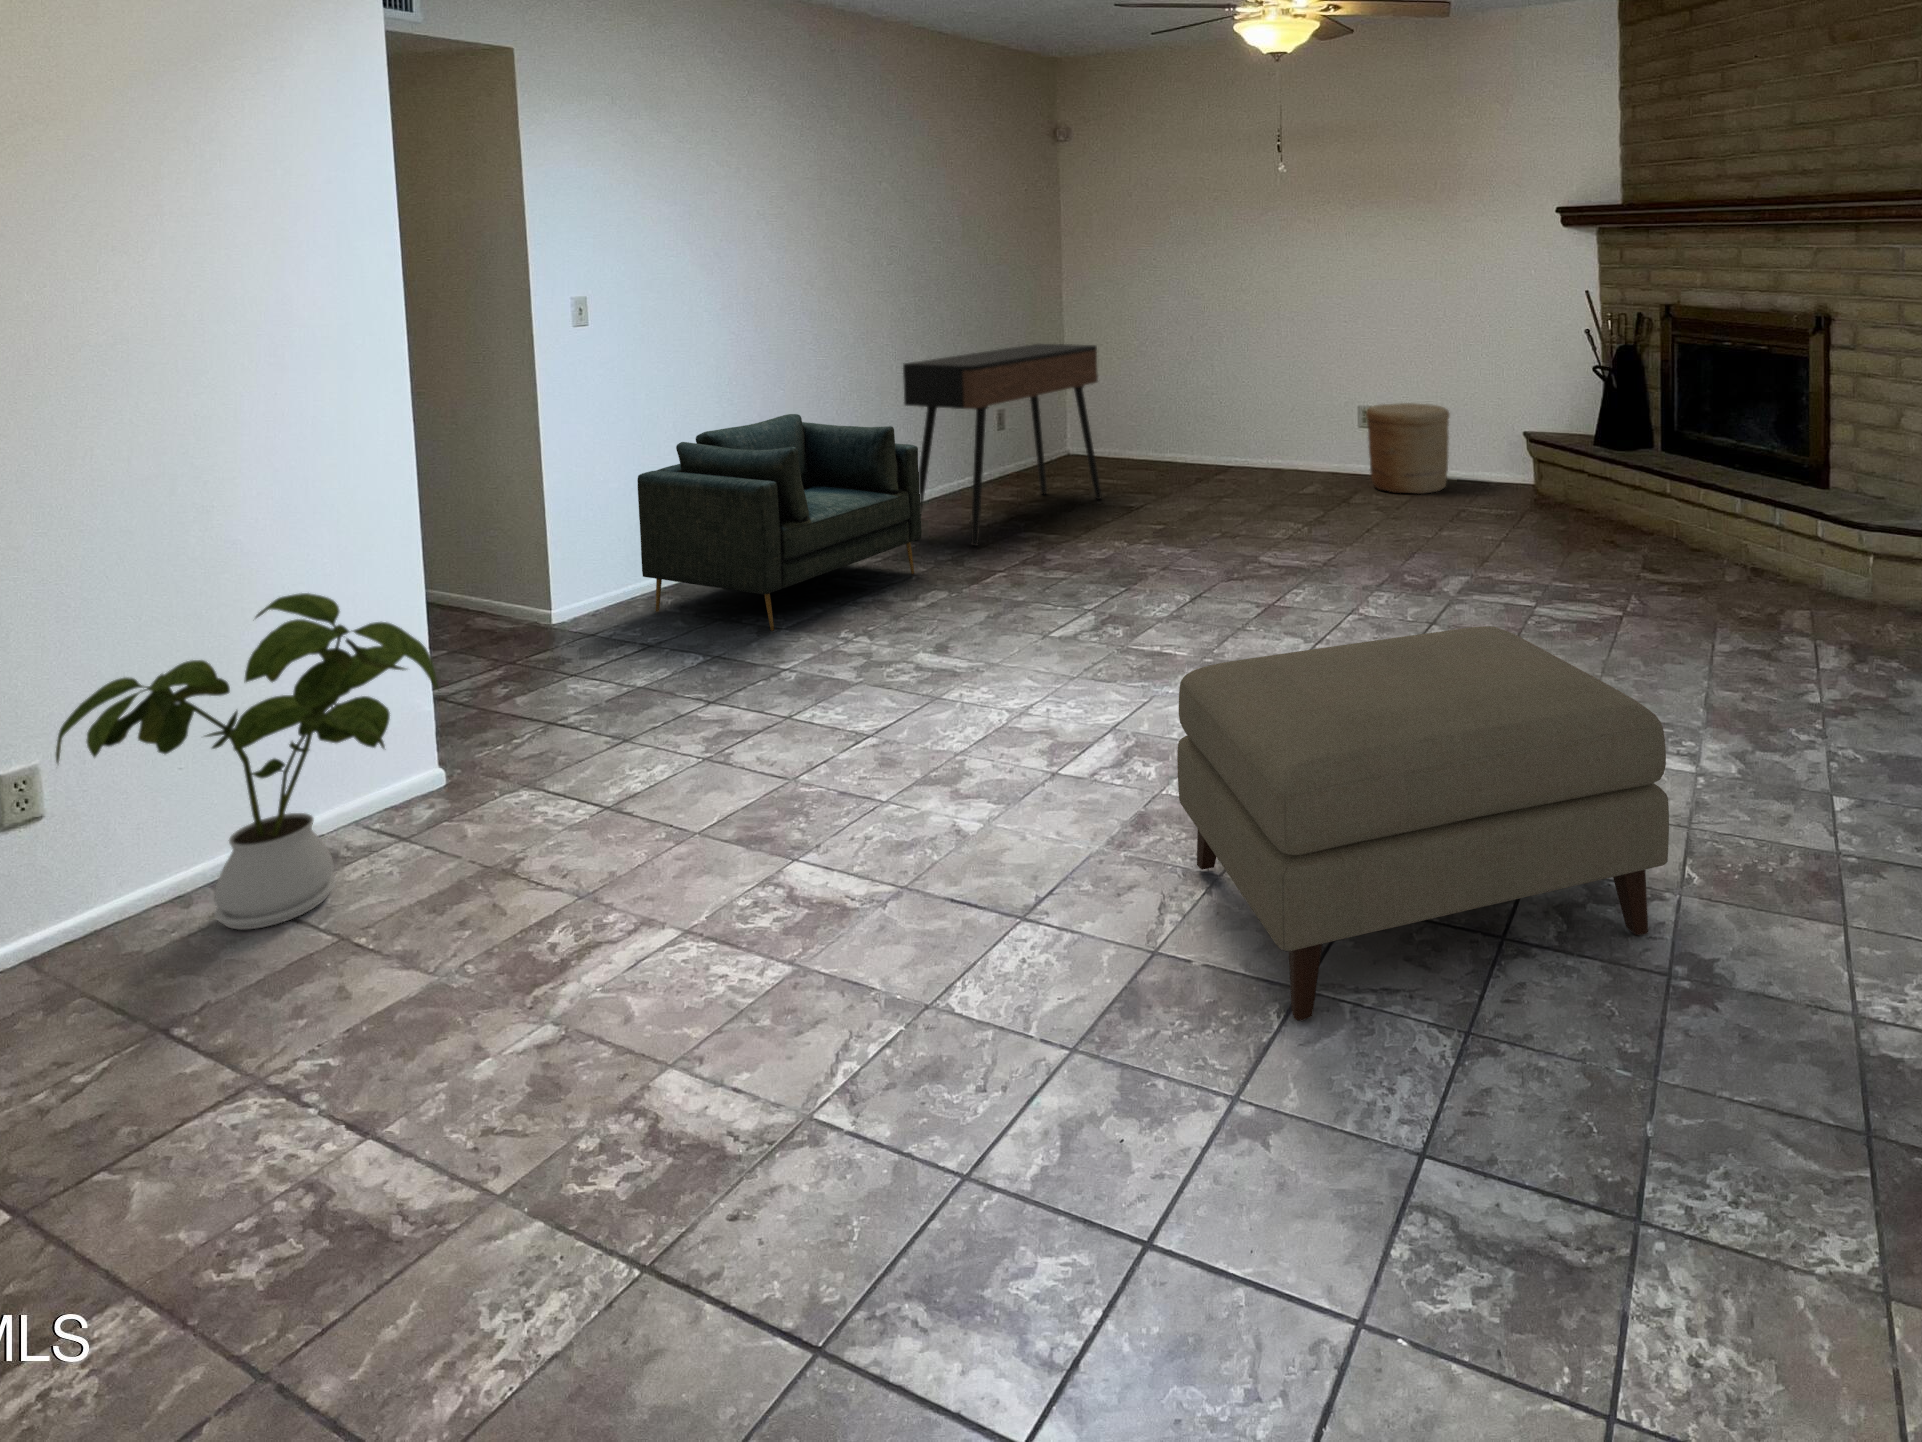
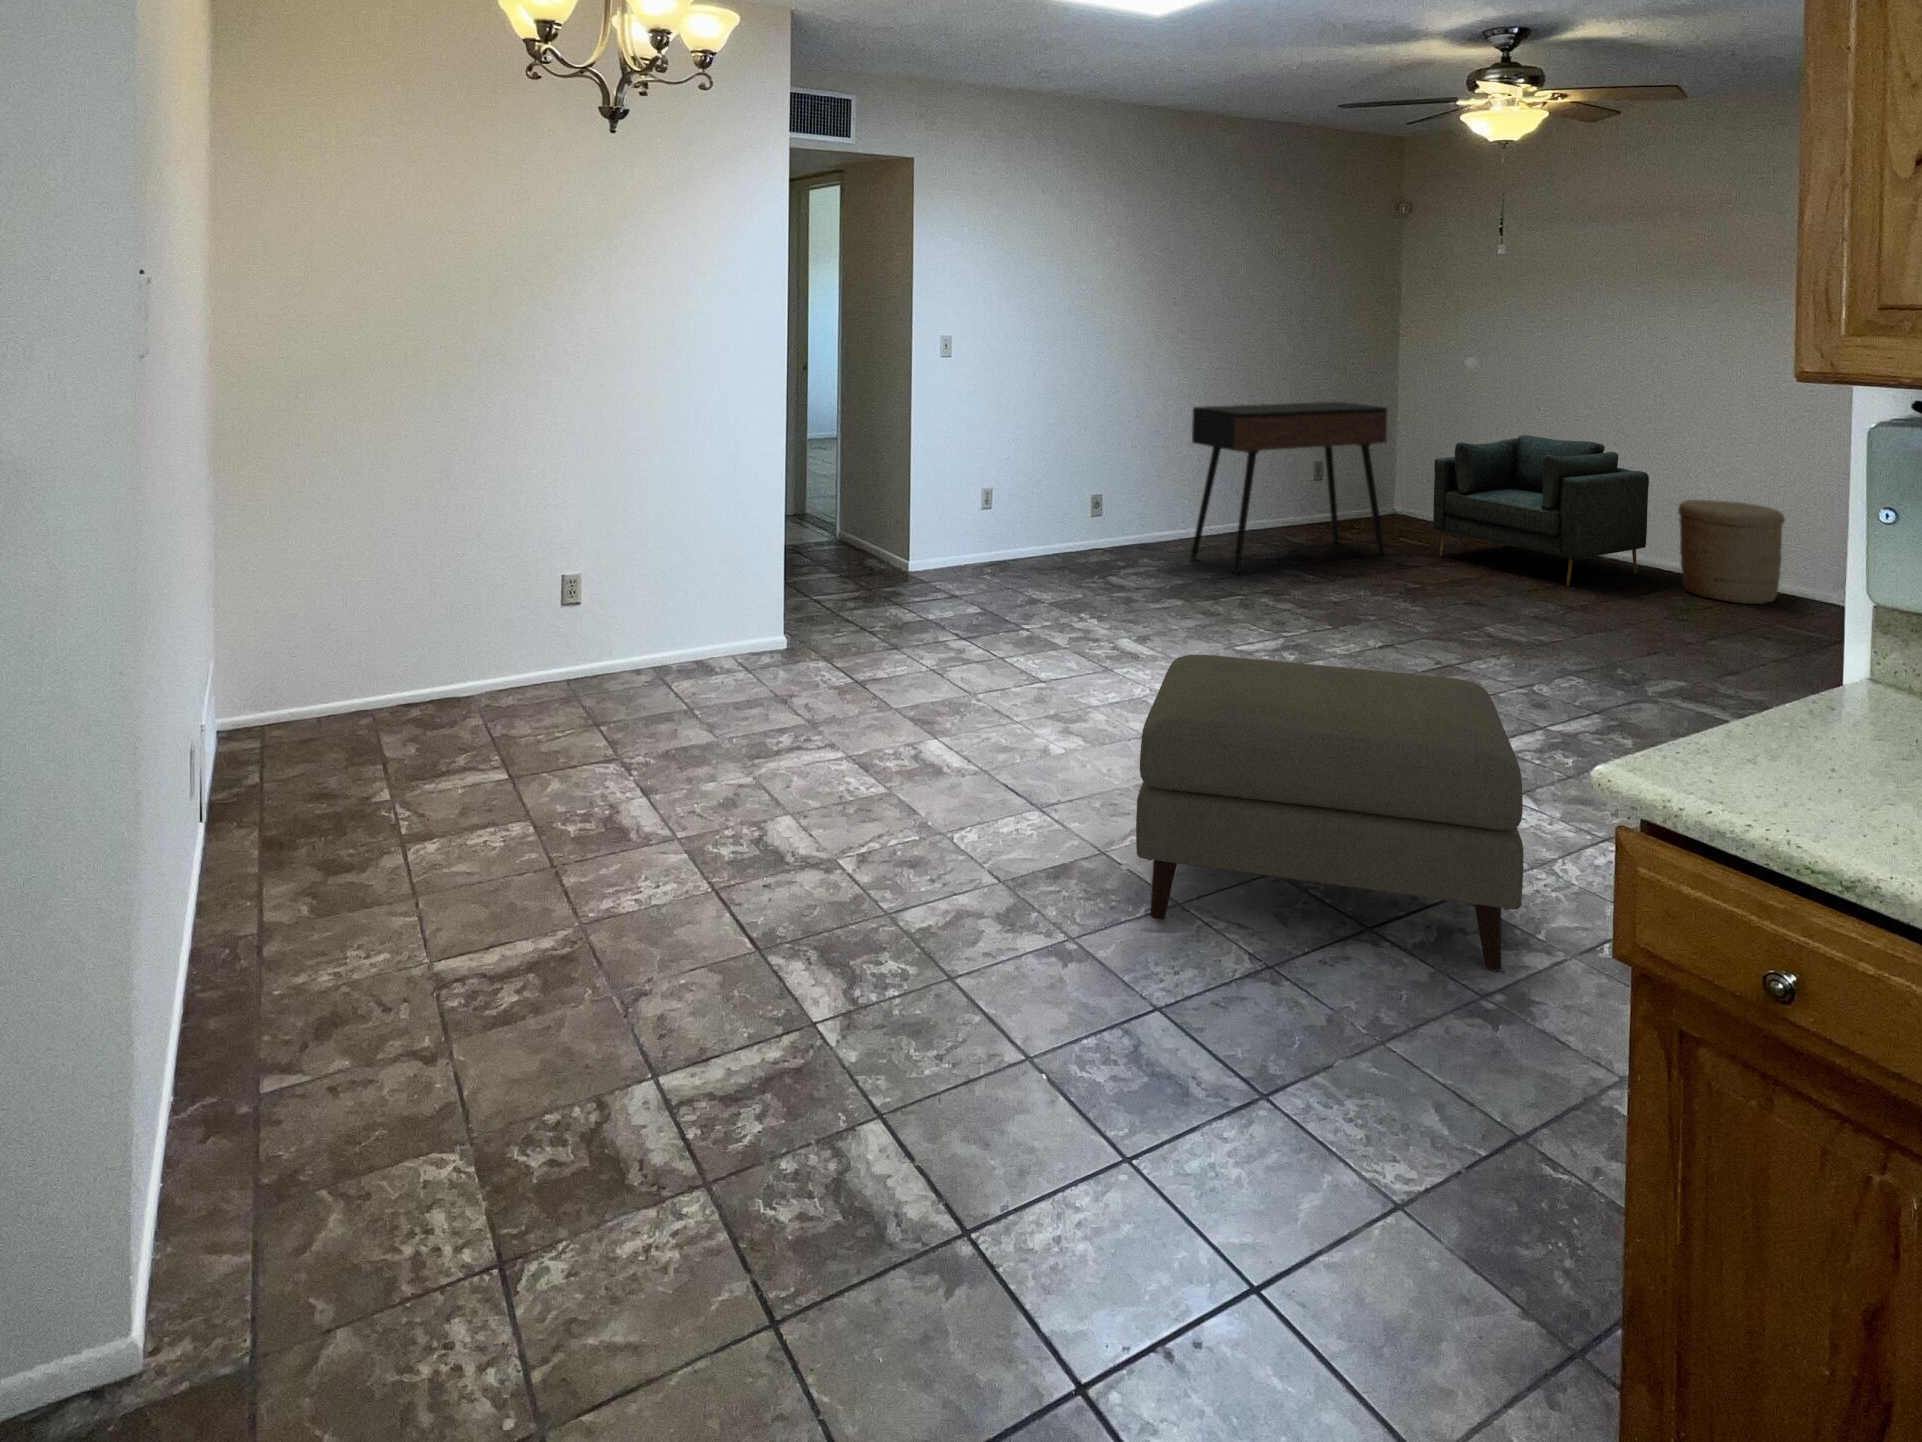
armchair: present [637,414,922,631] -> present [1433,435,1649,586]
house plant: present [56,593,439,930] -> none [584,500,765,694]

